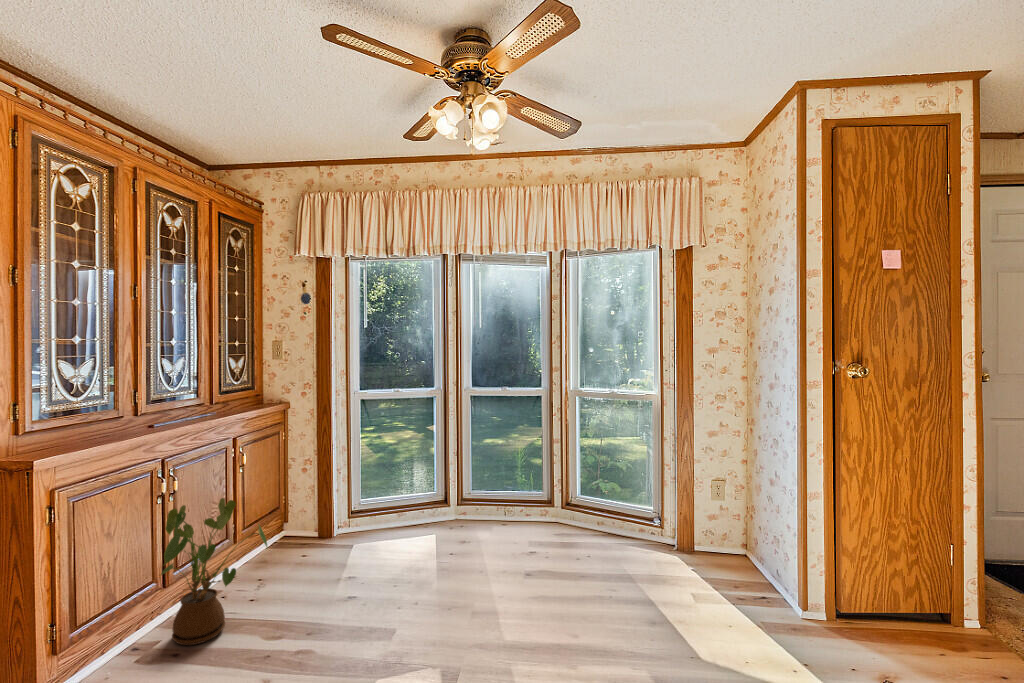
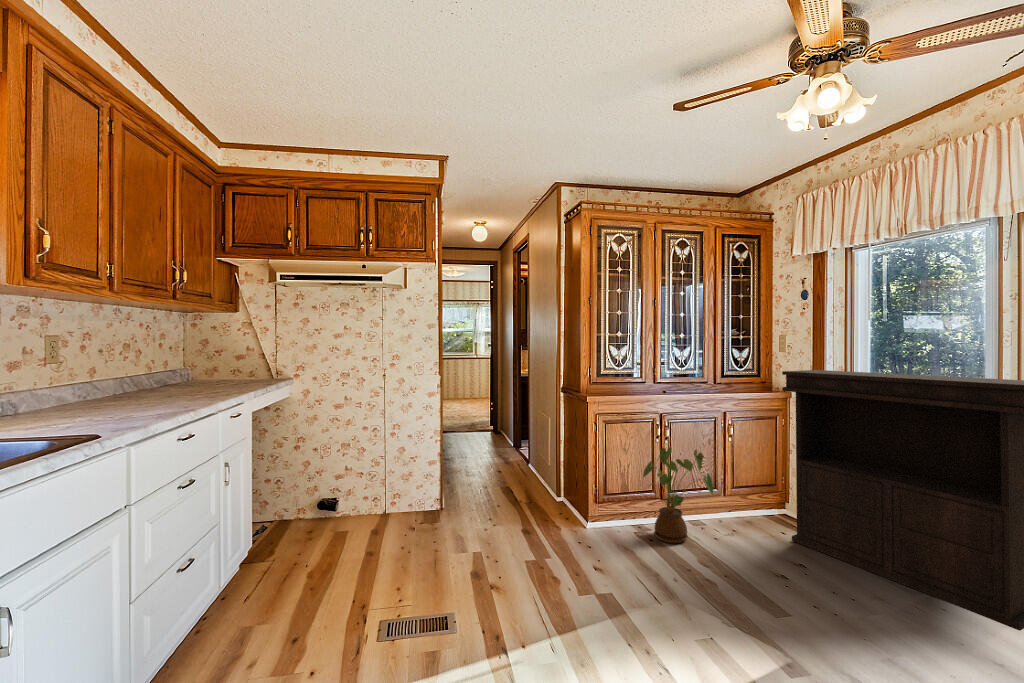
console table: none [317,378,510,567] -> present [782,370,1024,631]

